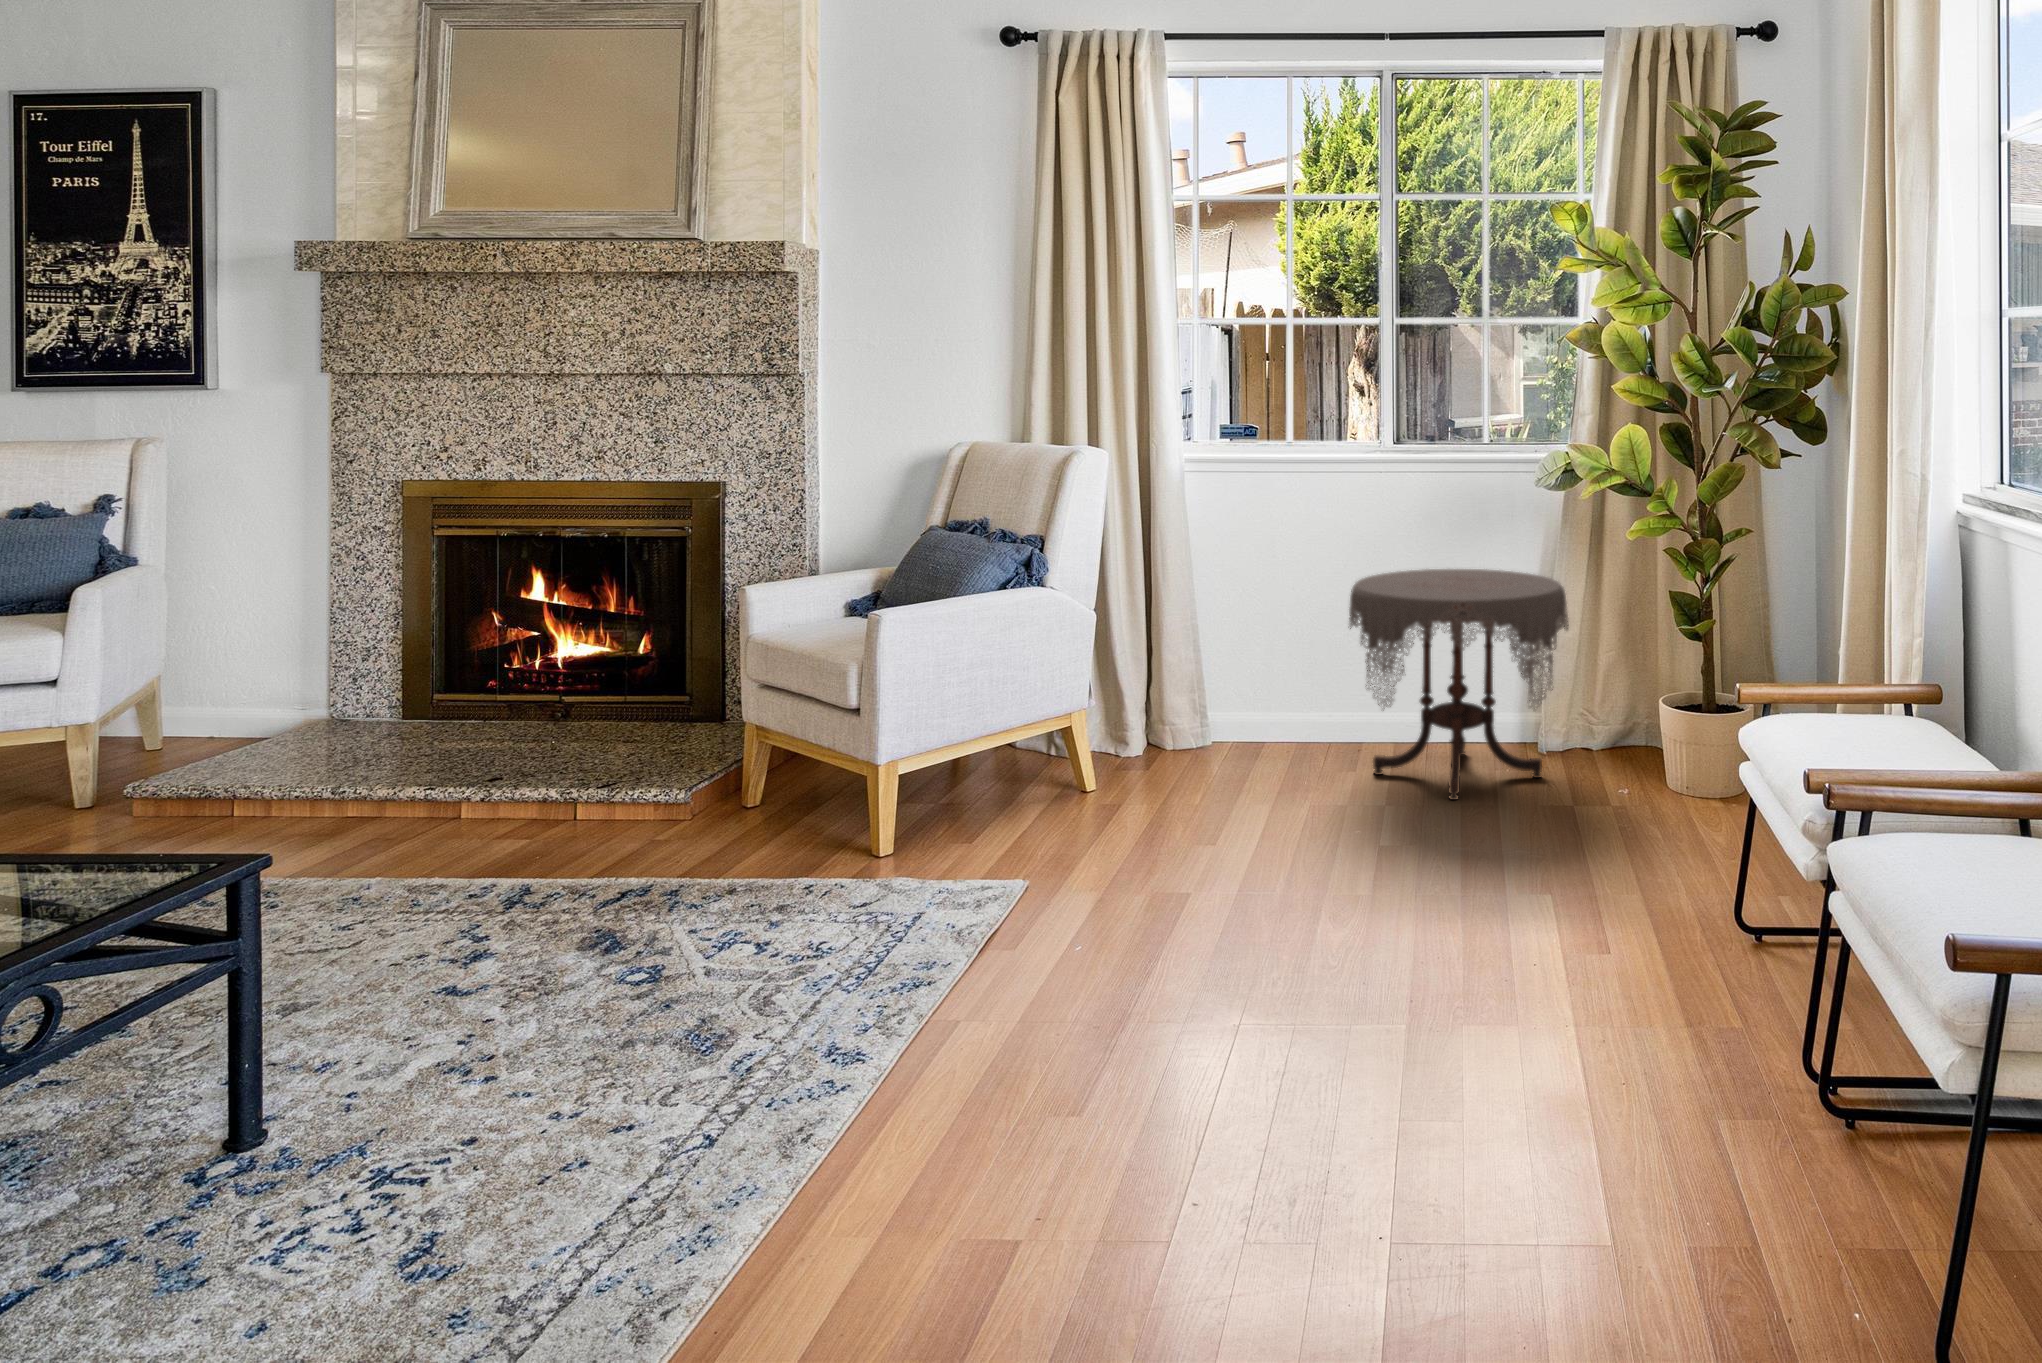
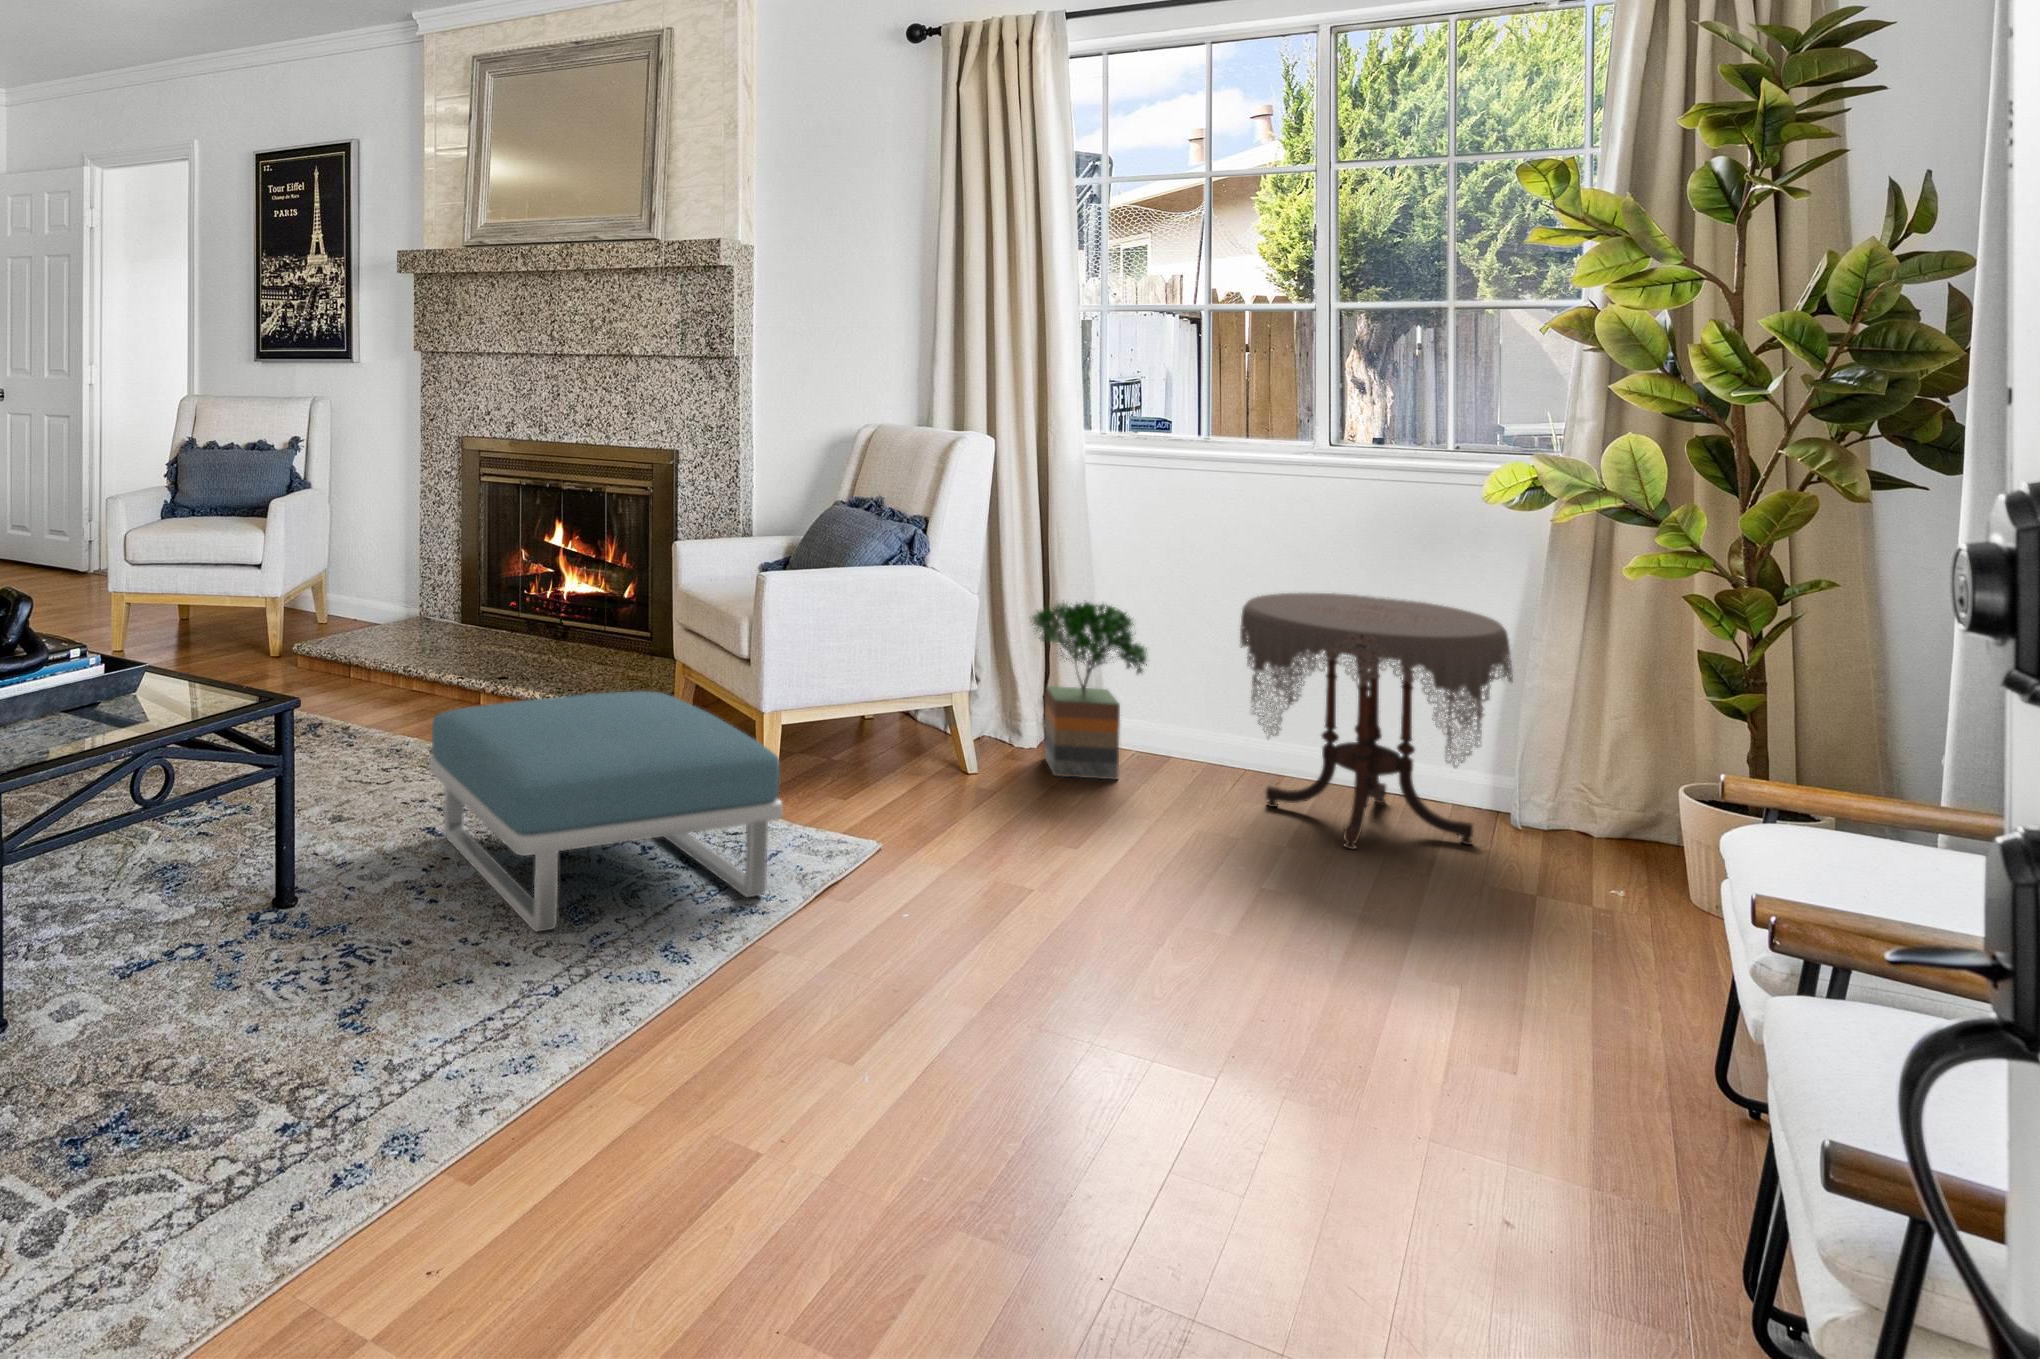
potted tree: none [1144,600,1268,782] -> present [1031,602,1148,780]
footstool: none [451,761,944,1078] -> present [429,691,782,932]

